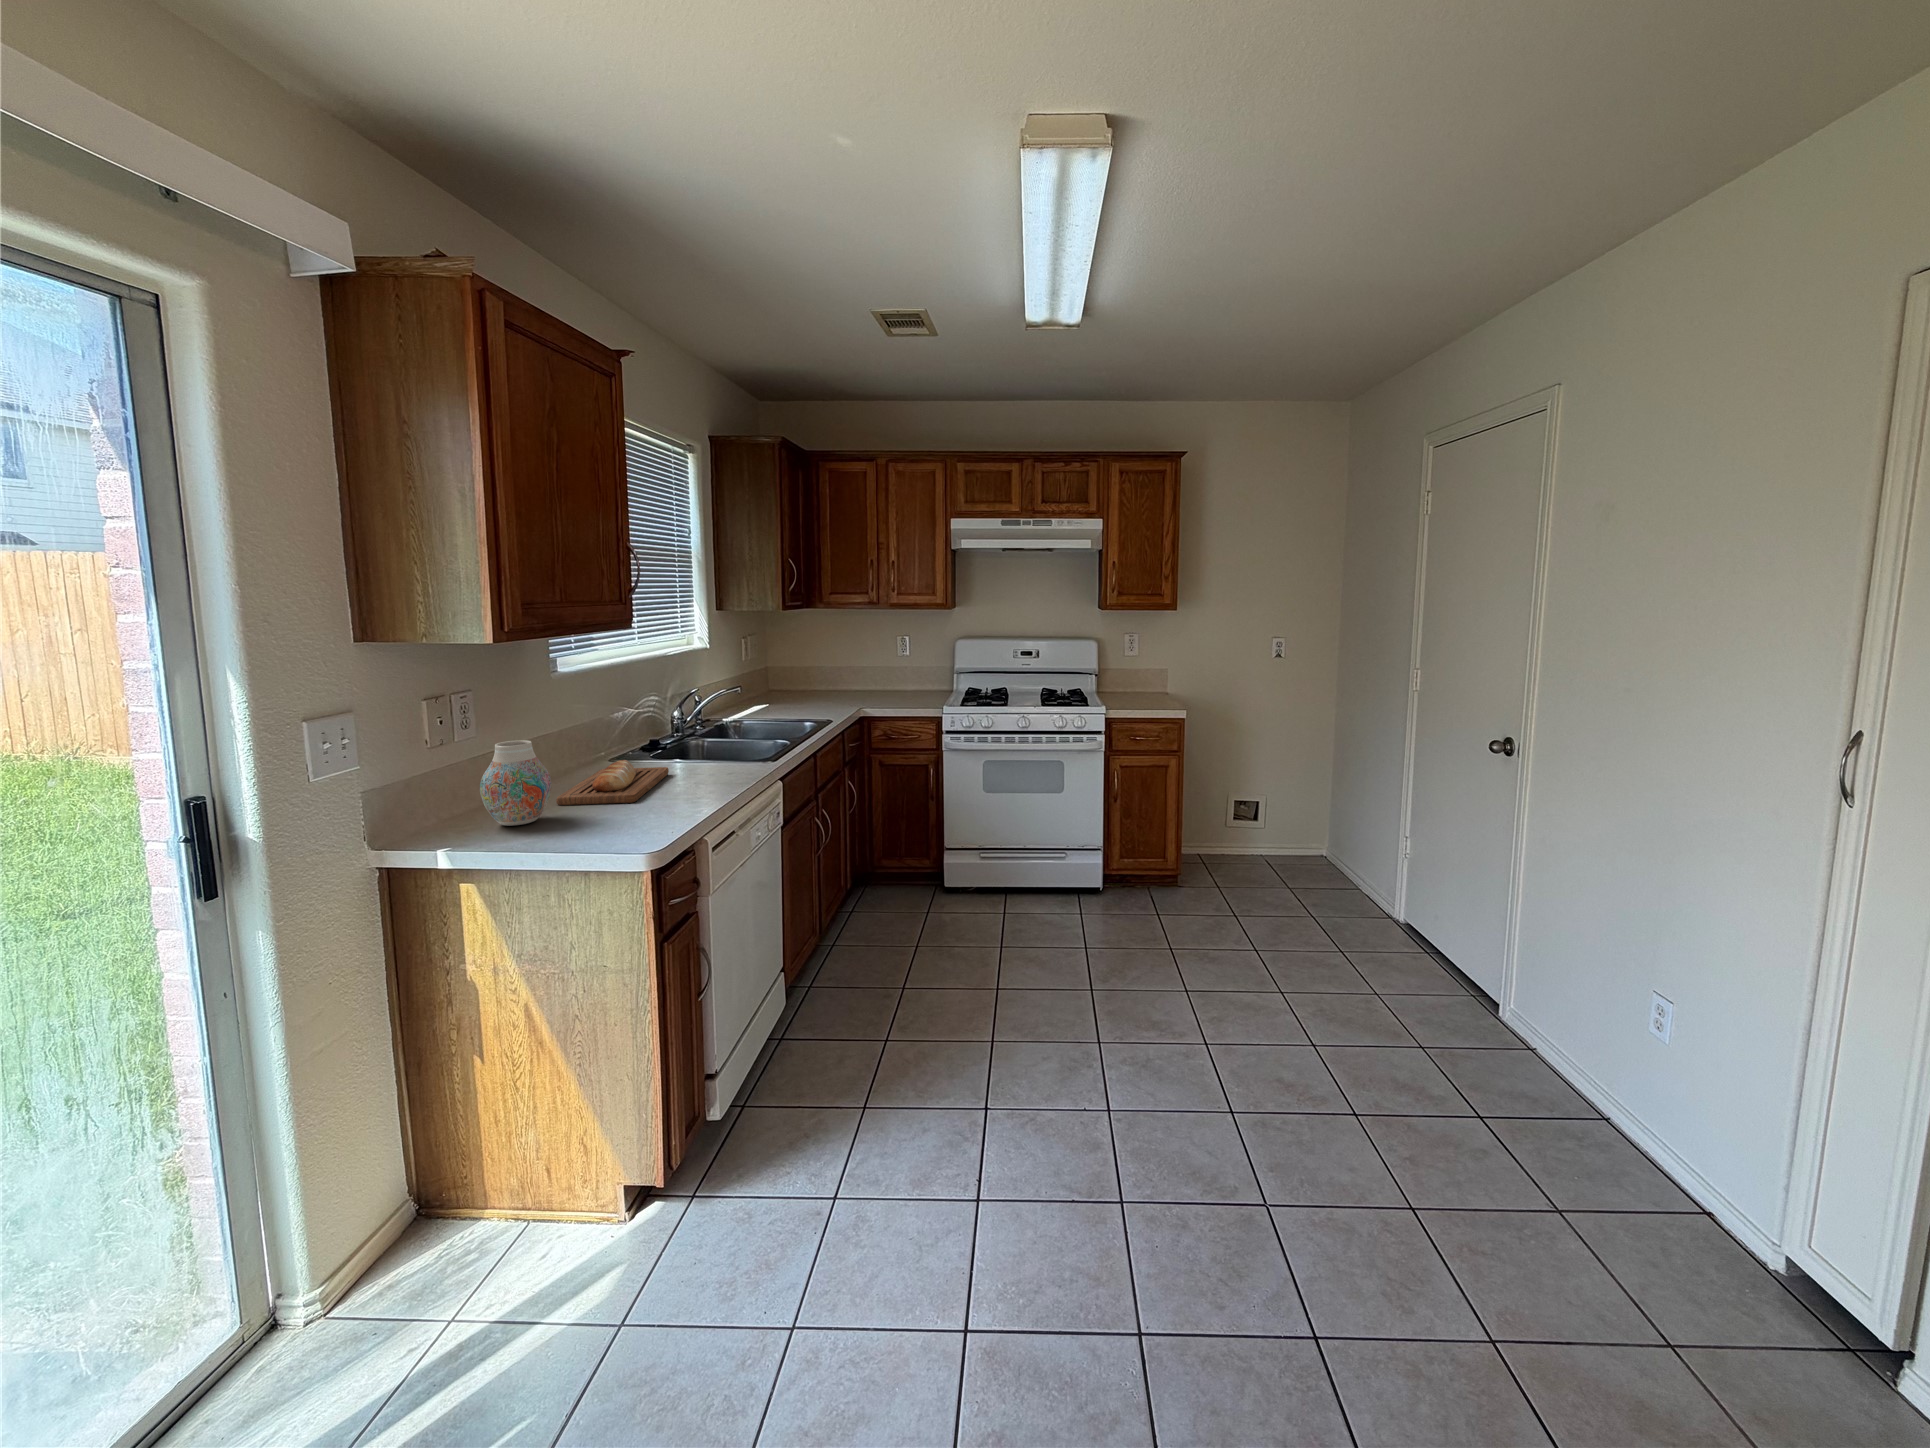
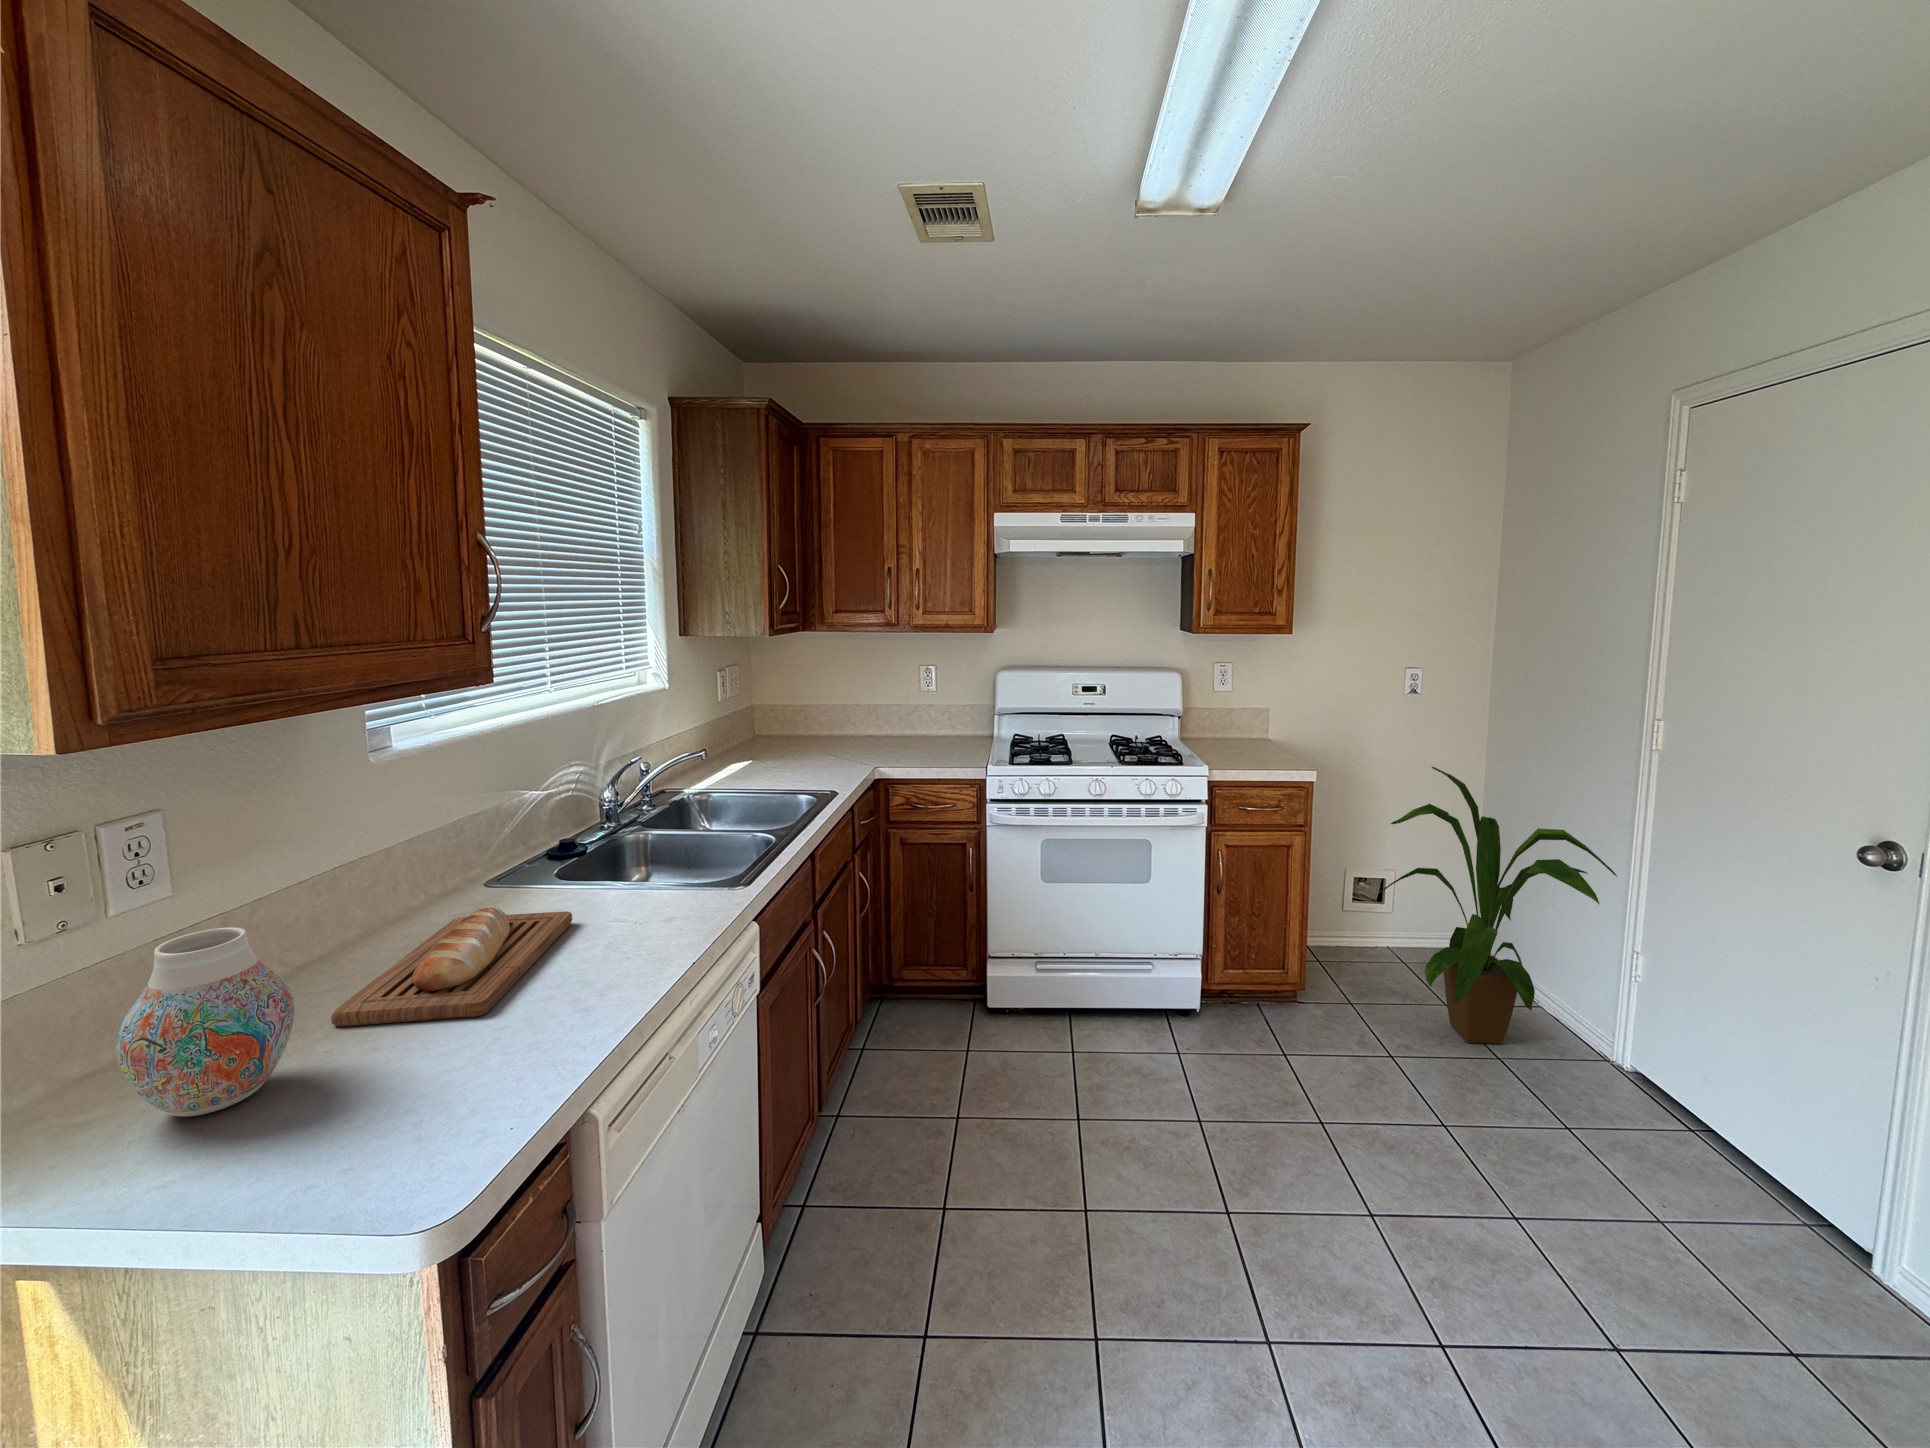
house plant: none [1234,708,1391,907] -> present [1379,767,1617,1044]

